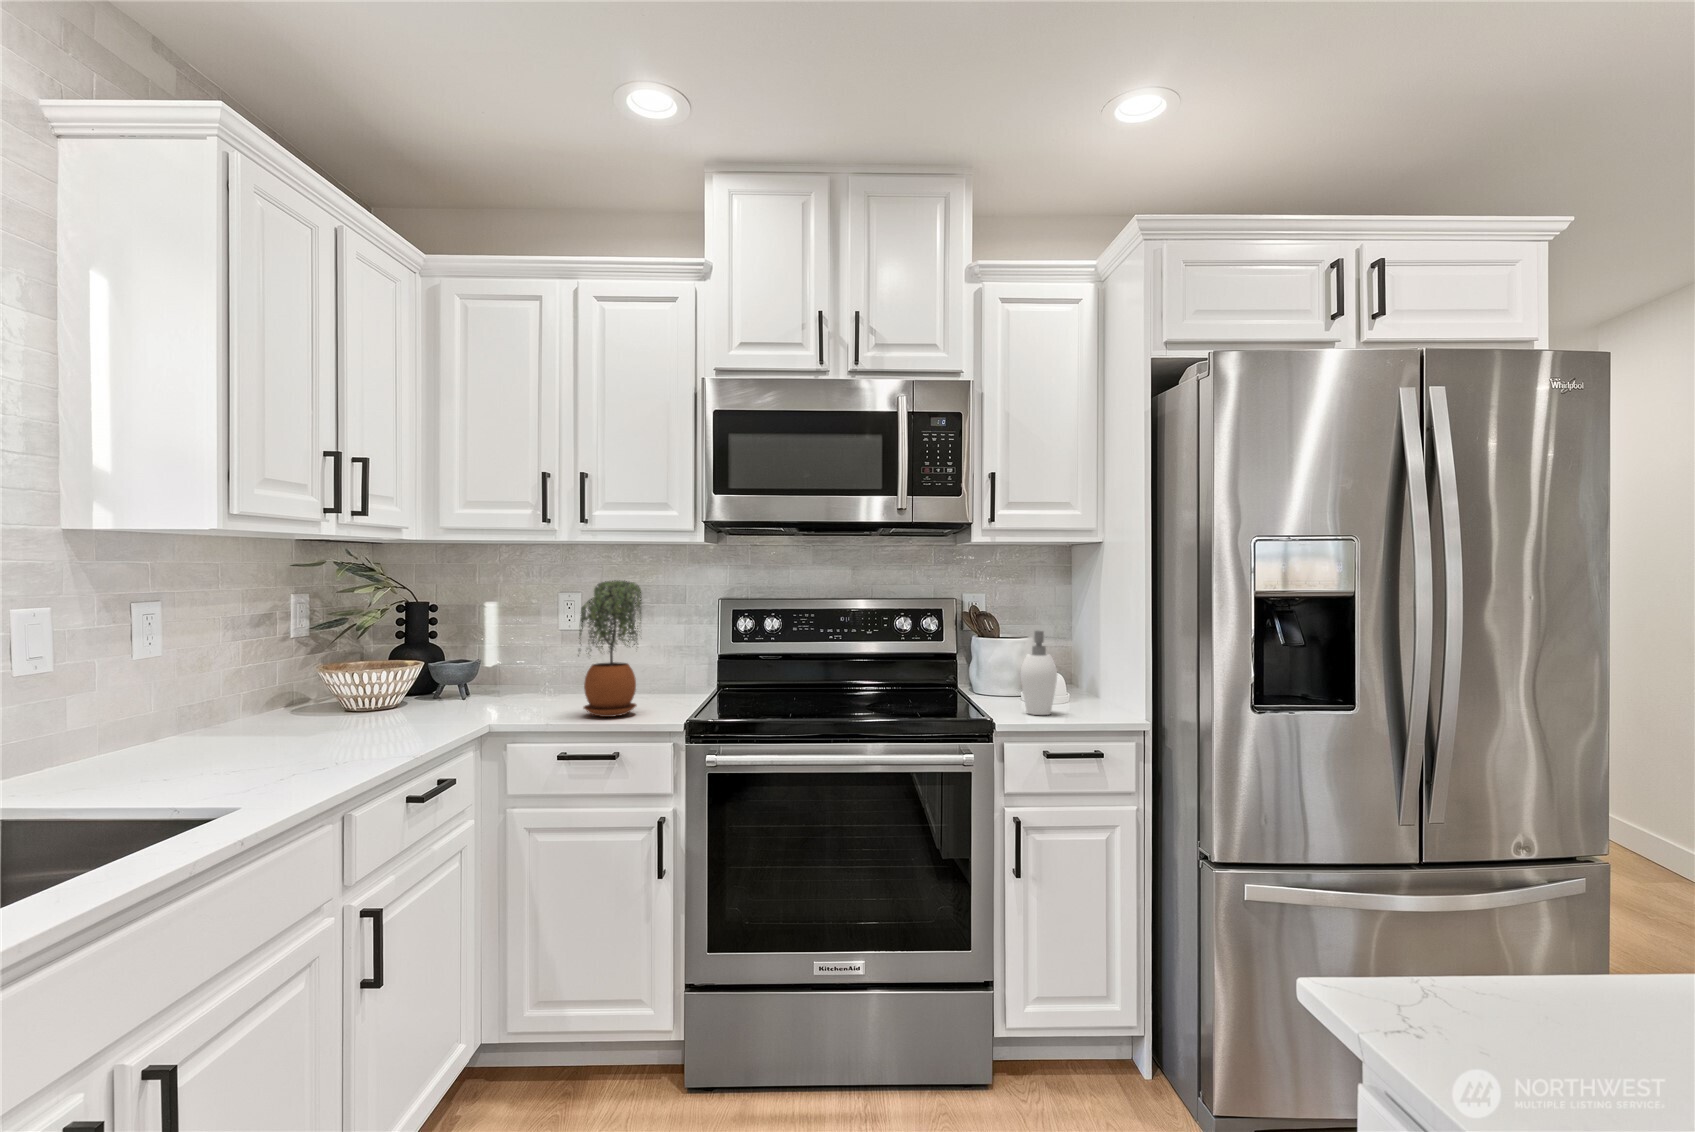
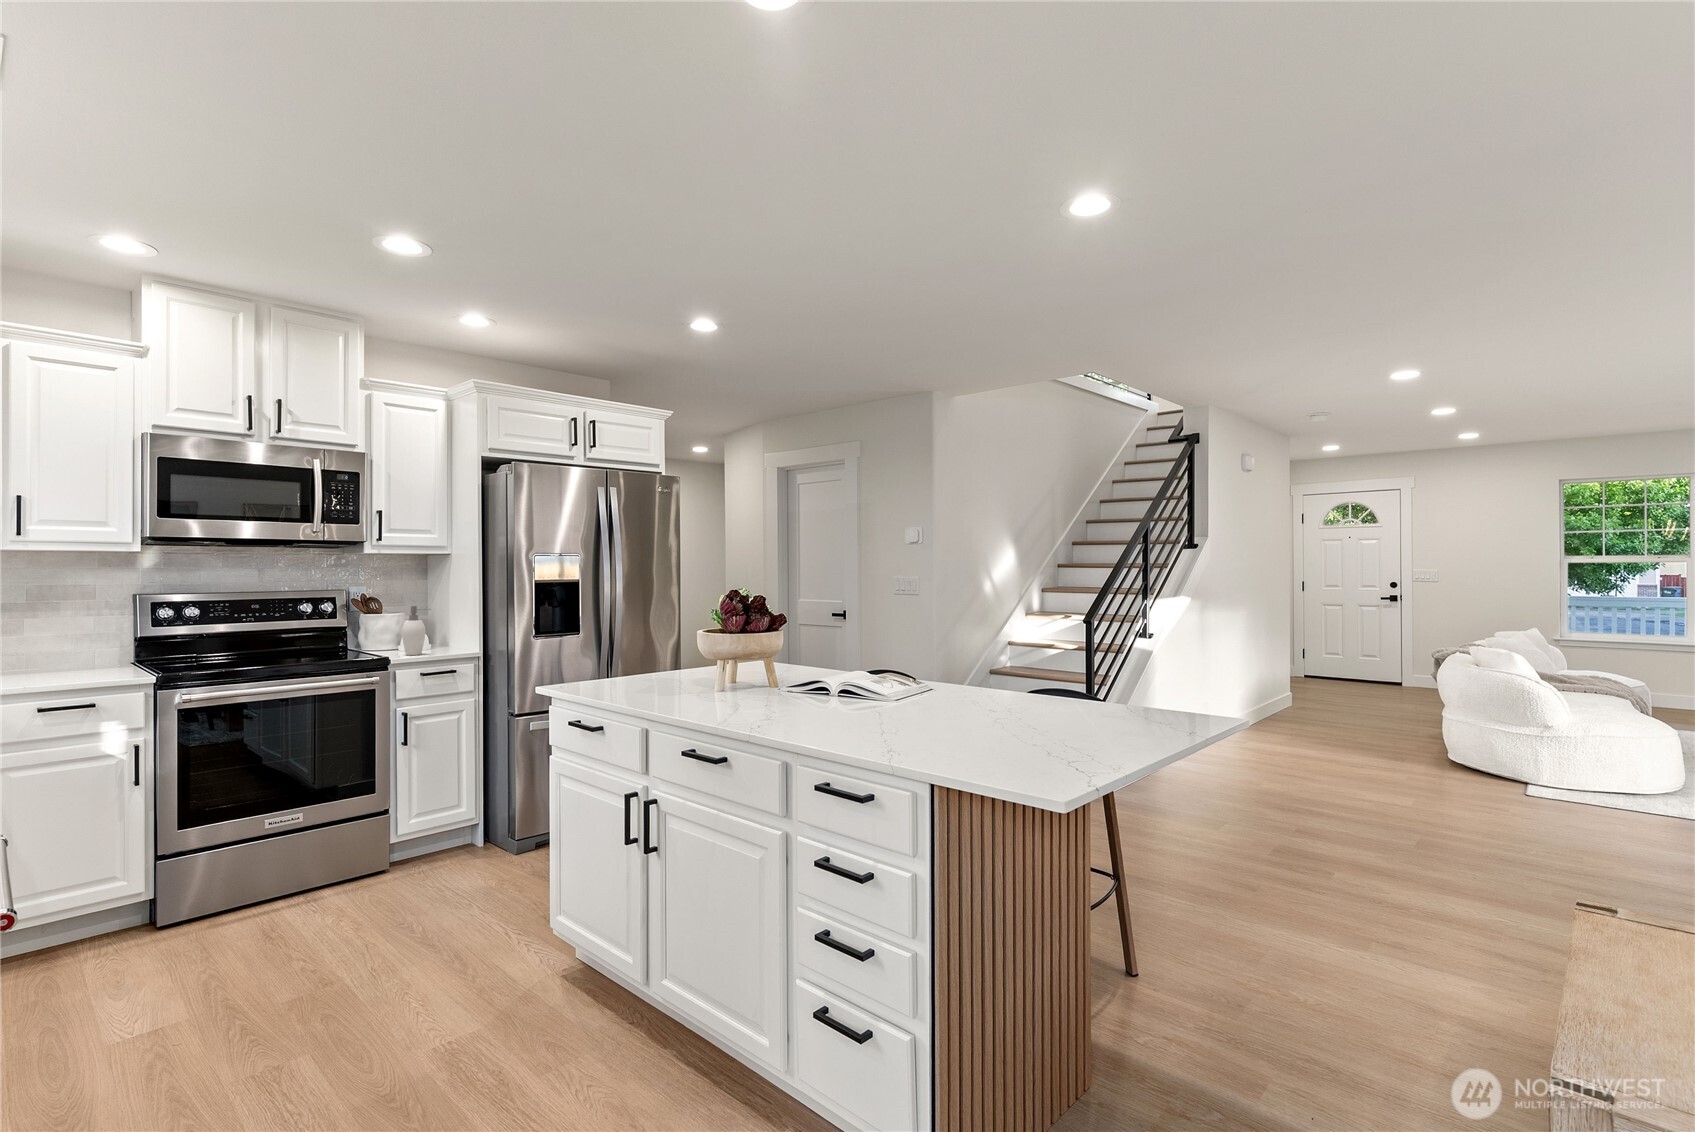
potted plant: present [579,580,642,717] -> none [39,580,104,681]

